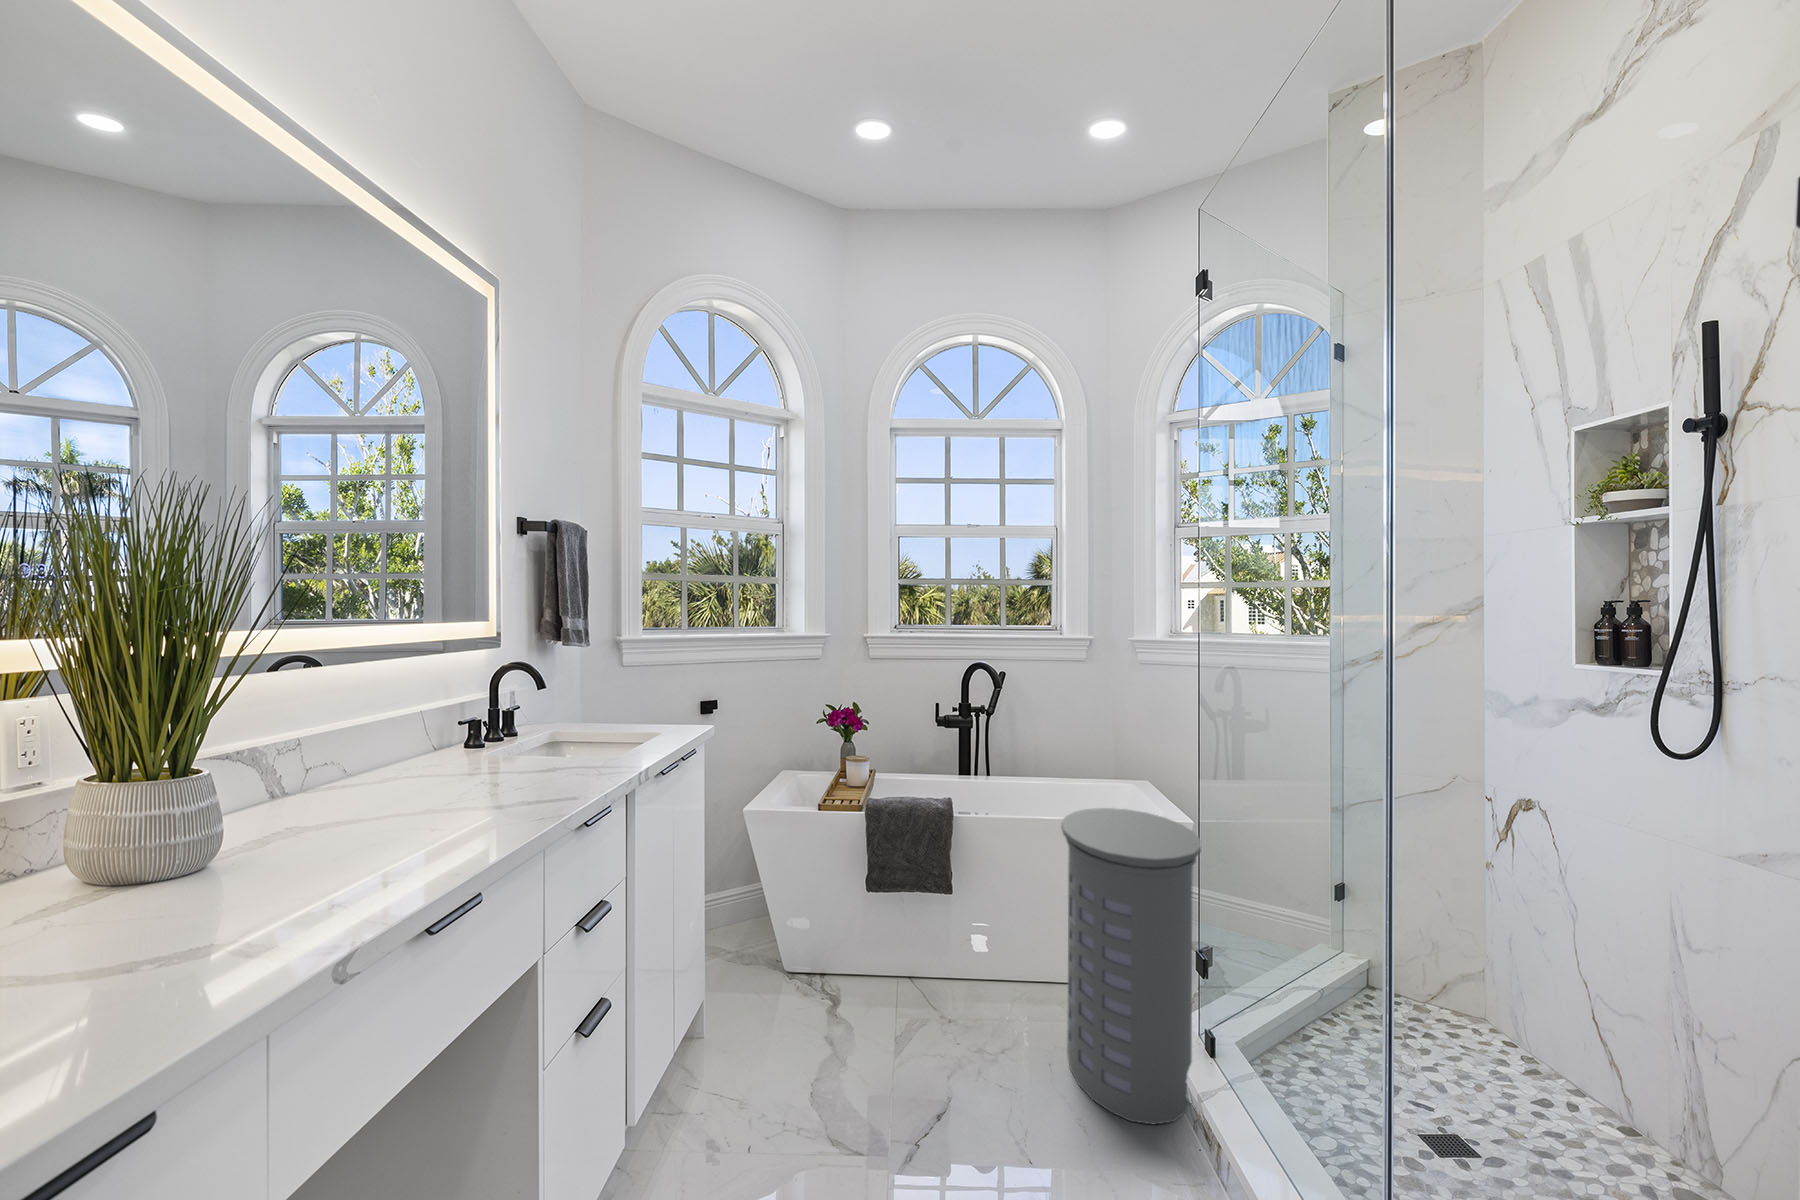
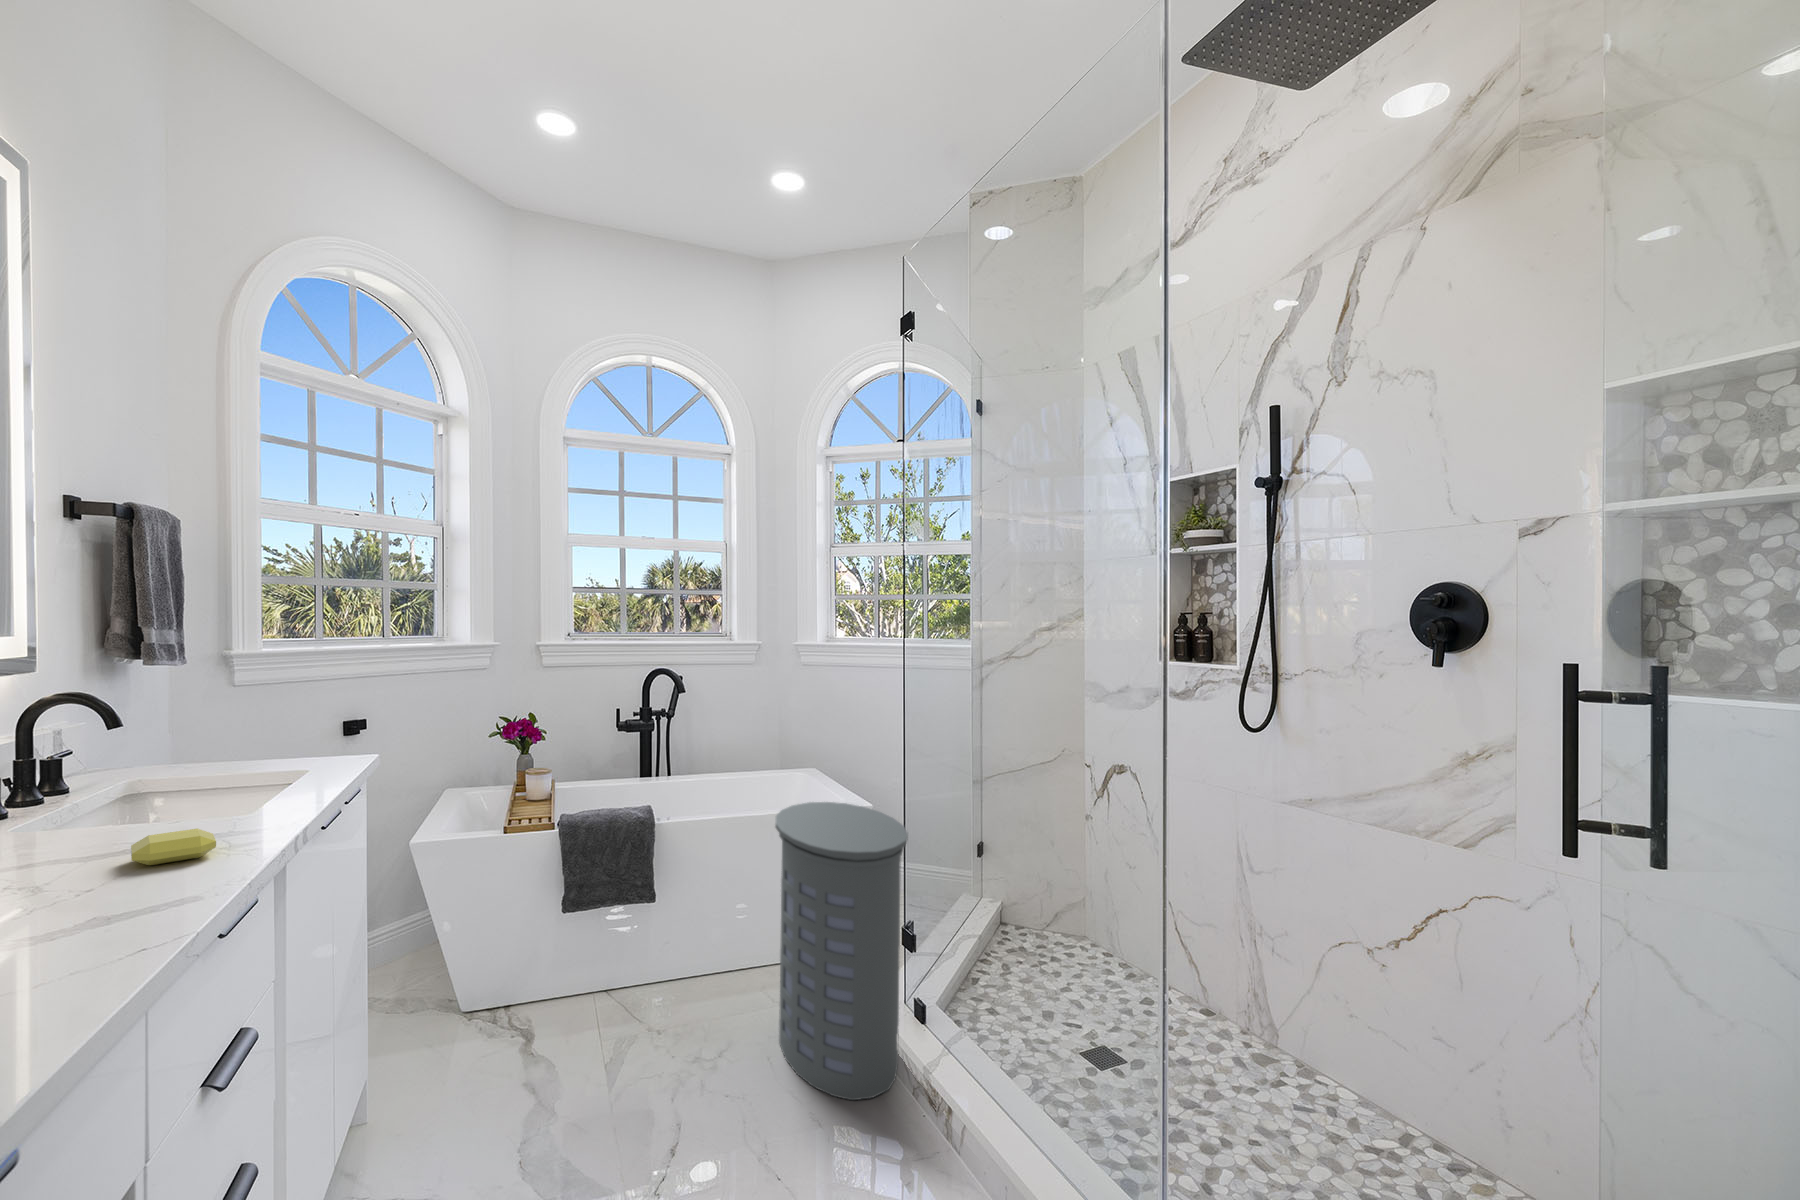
soap bar: none [541,760,589,781] -> present [131,829,216,865]

